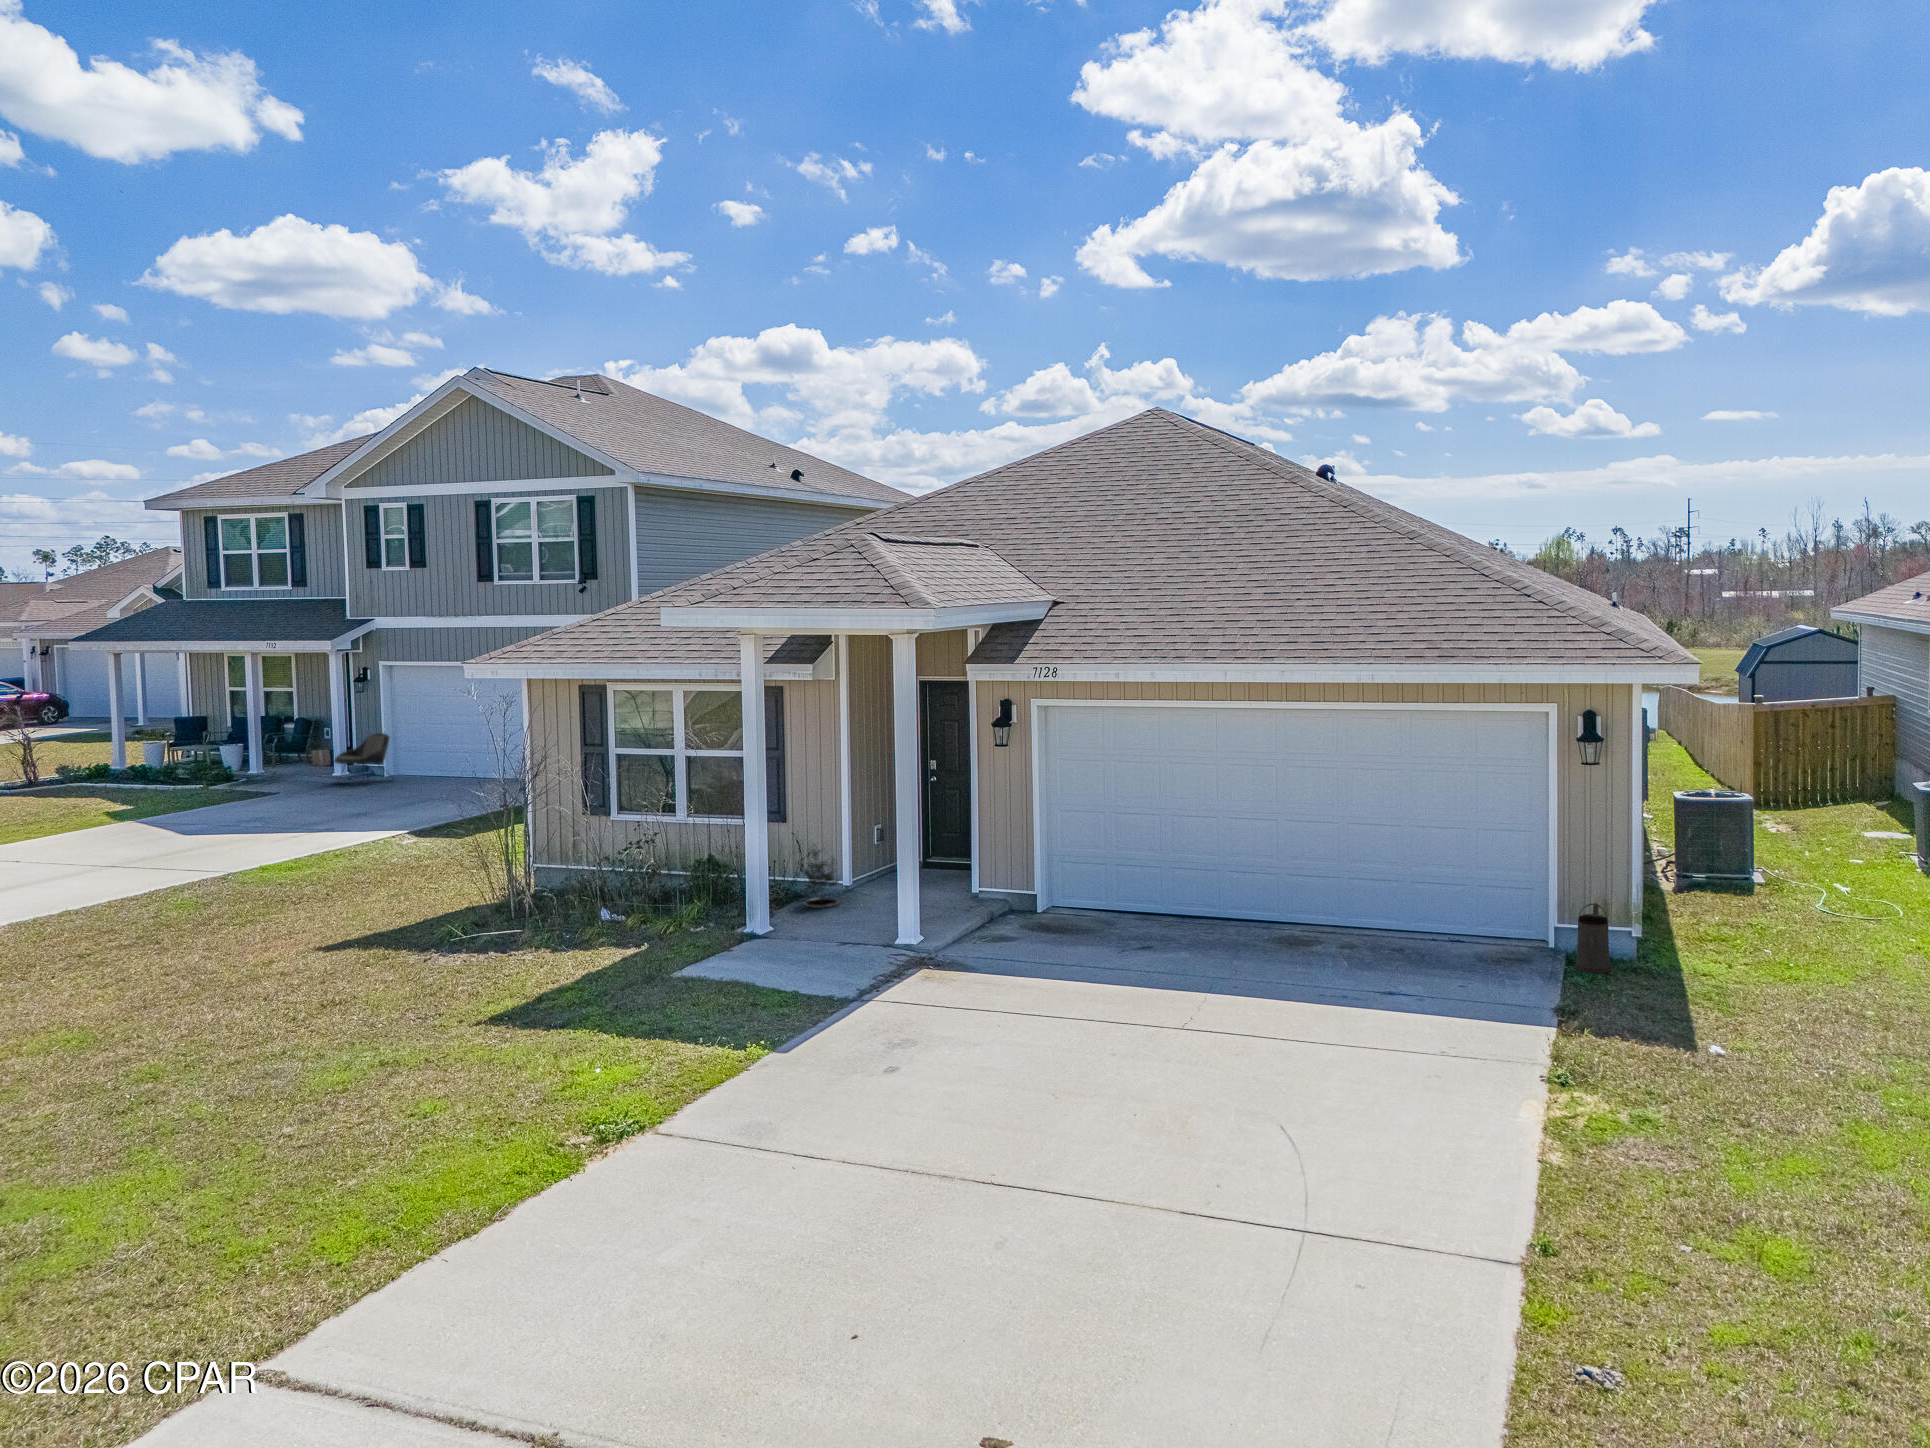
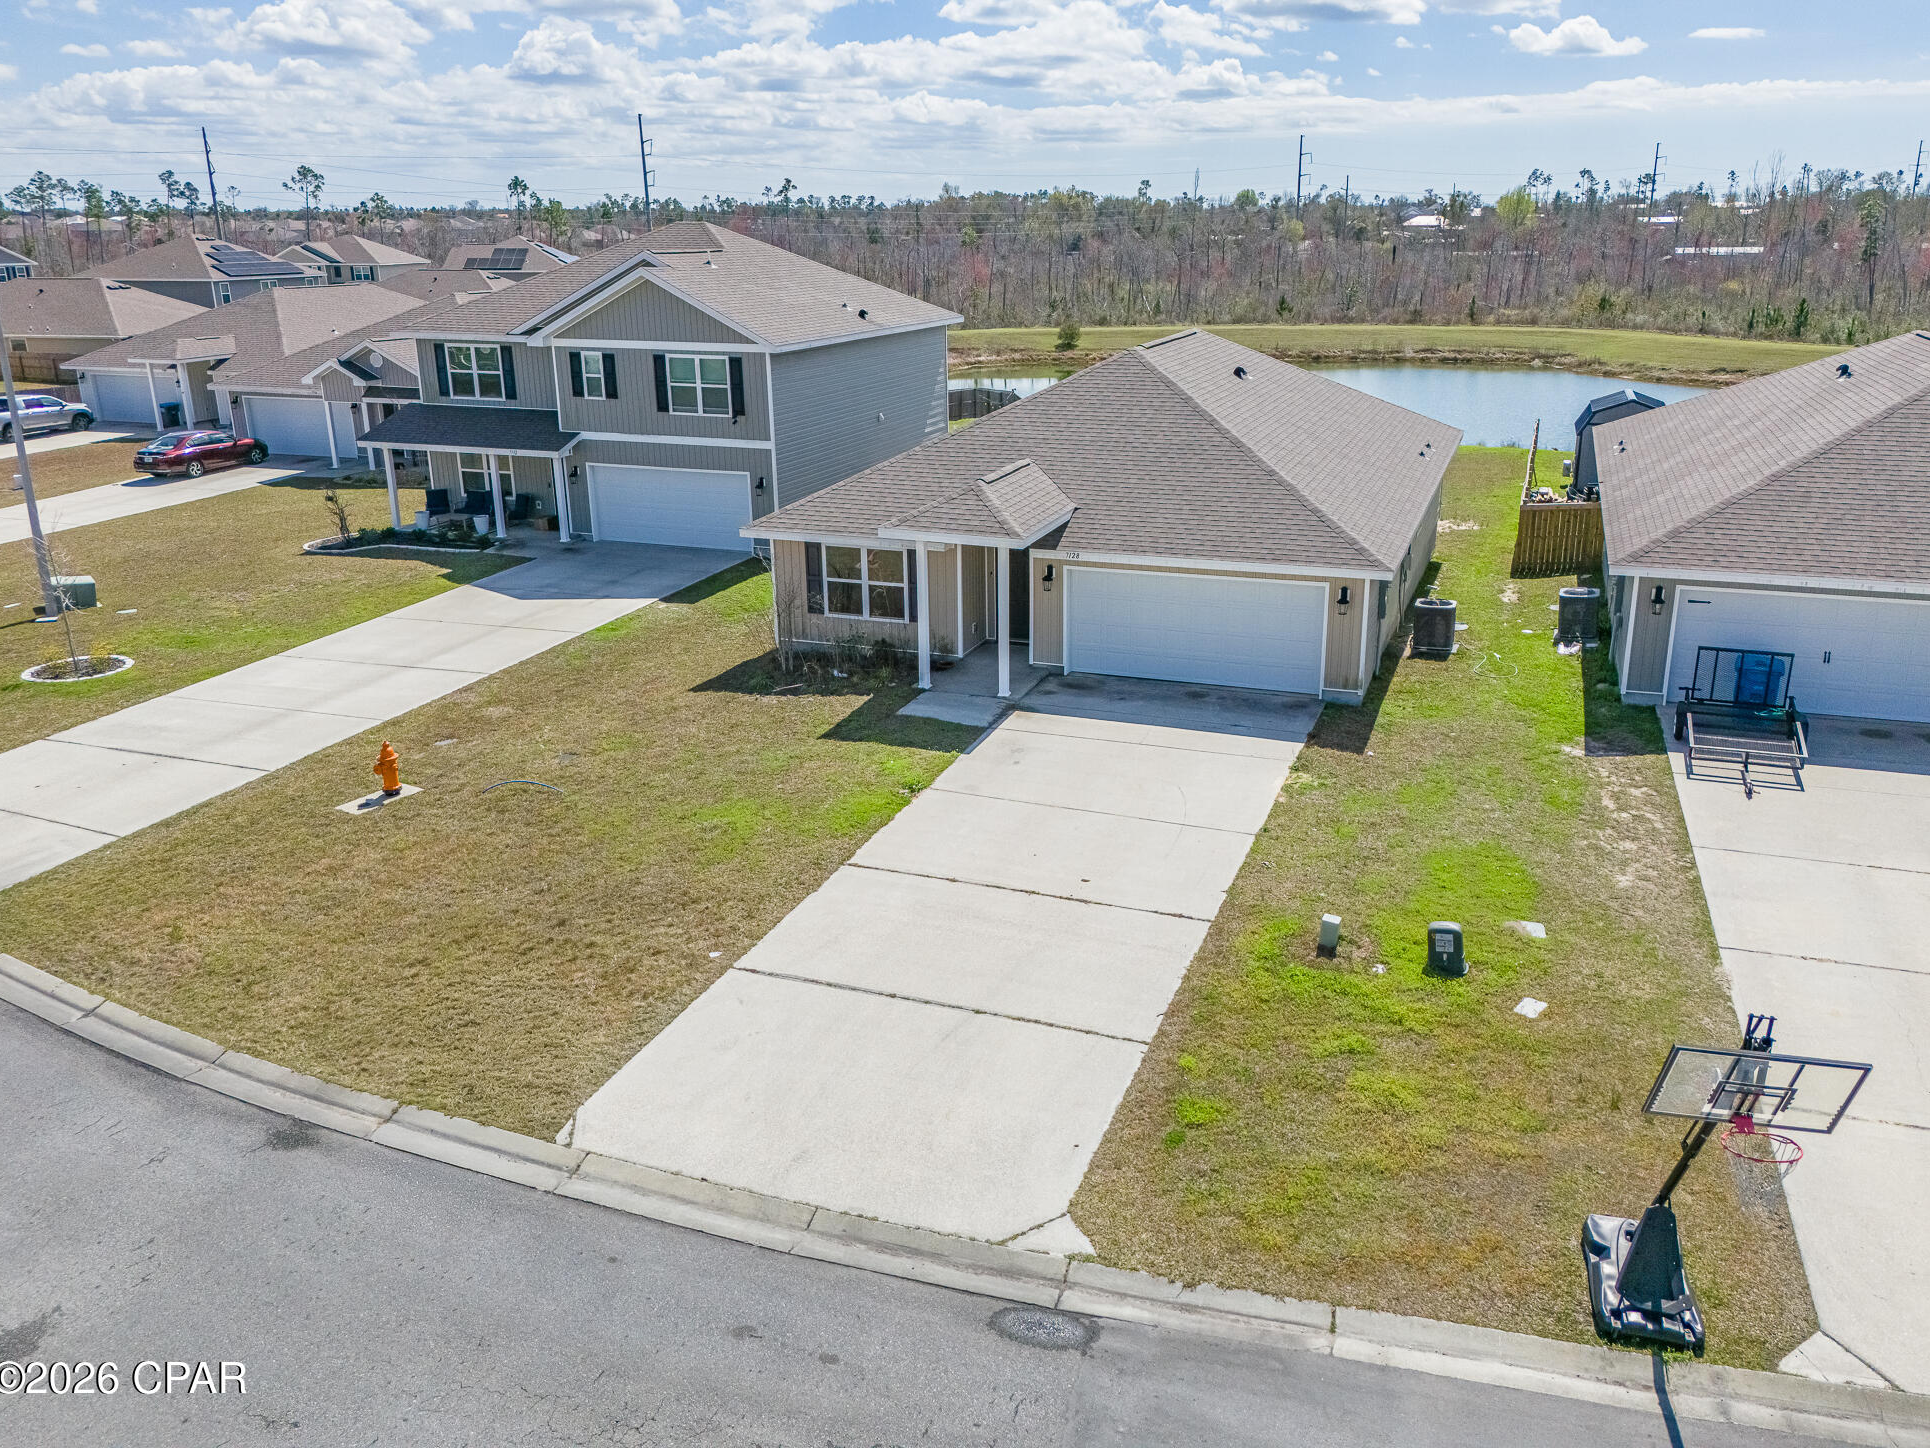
lounge chair: present [334,733,389,784] -> none [564,512,604,550]
watering can: present [1575,903,1611,973] -> none [1327,680,1344,715]

